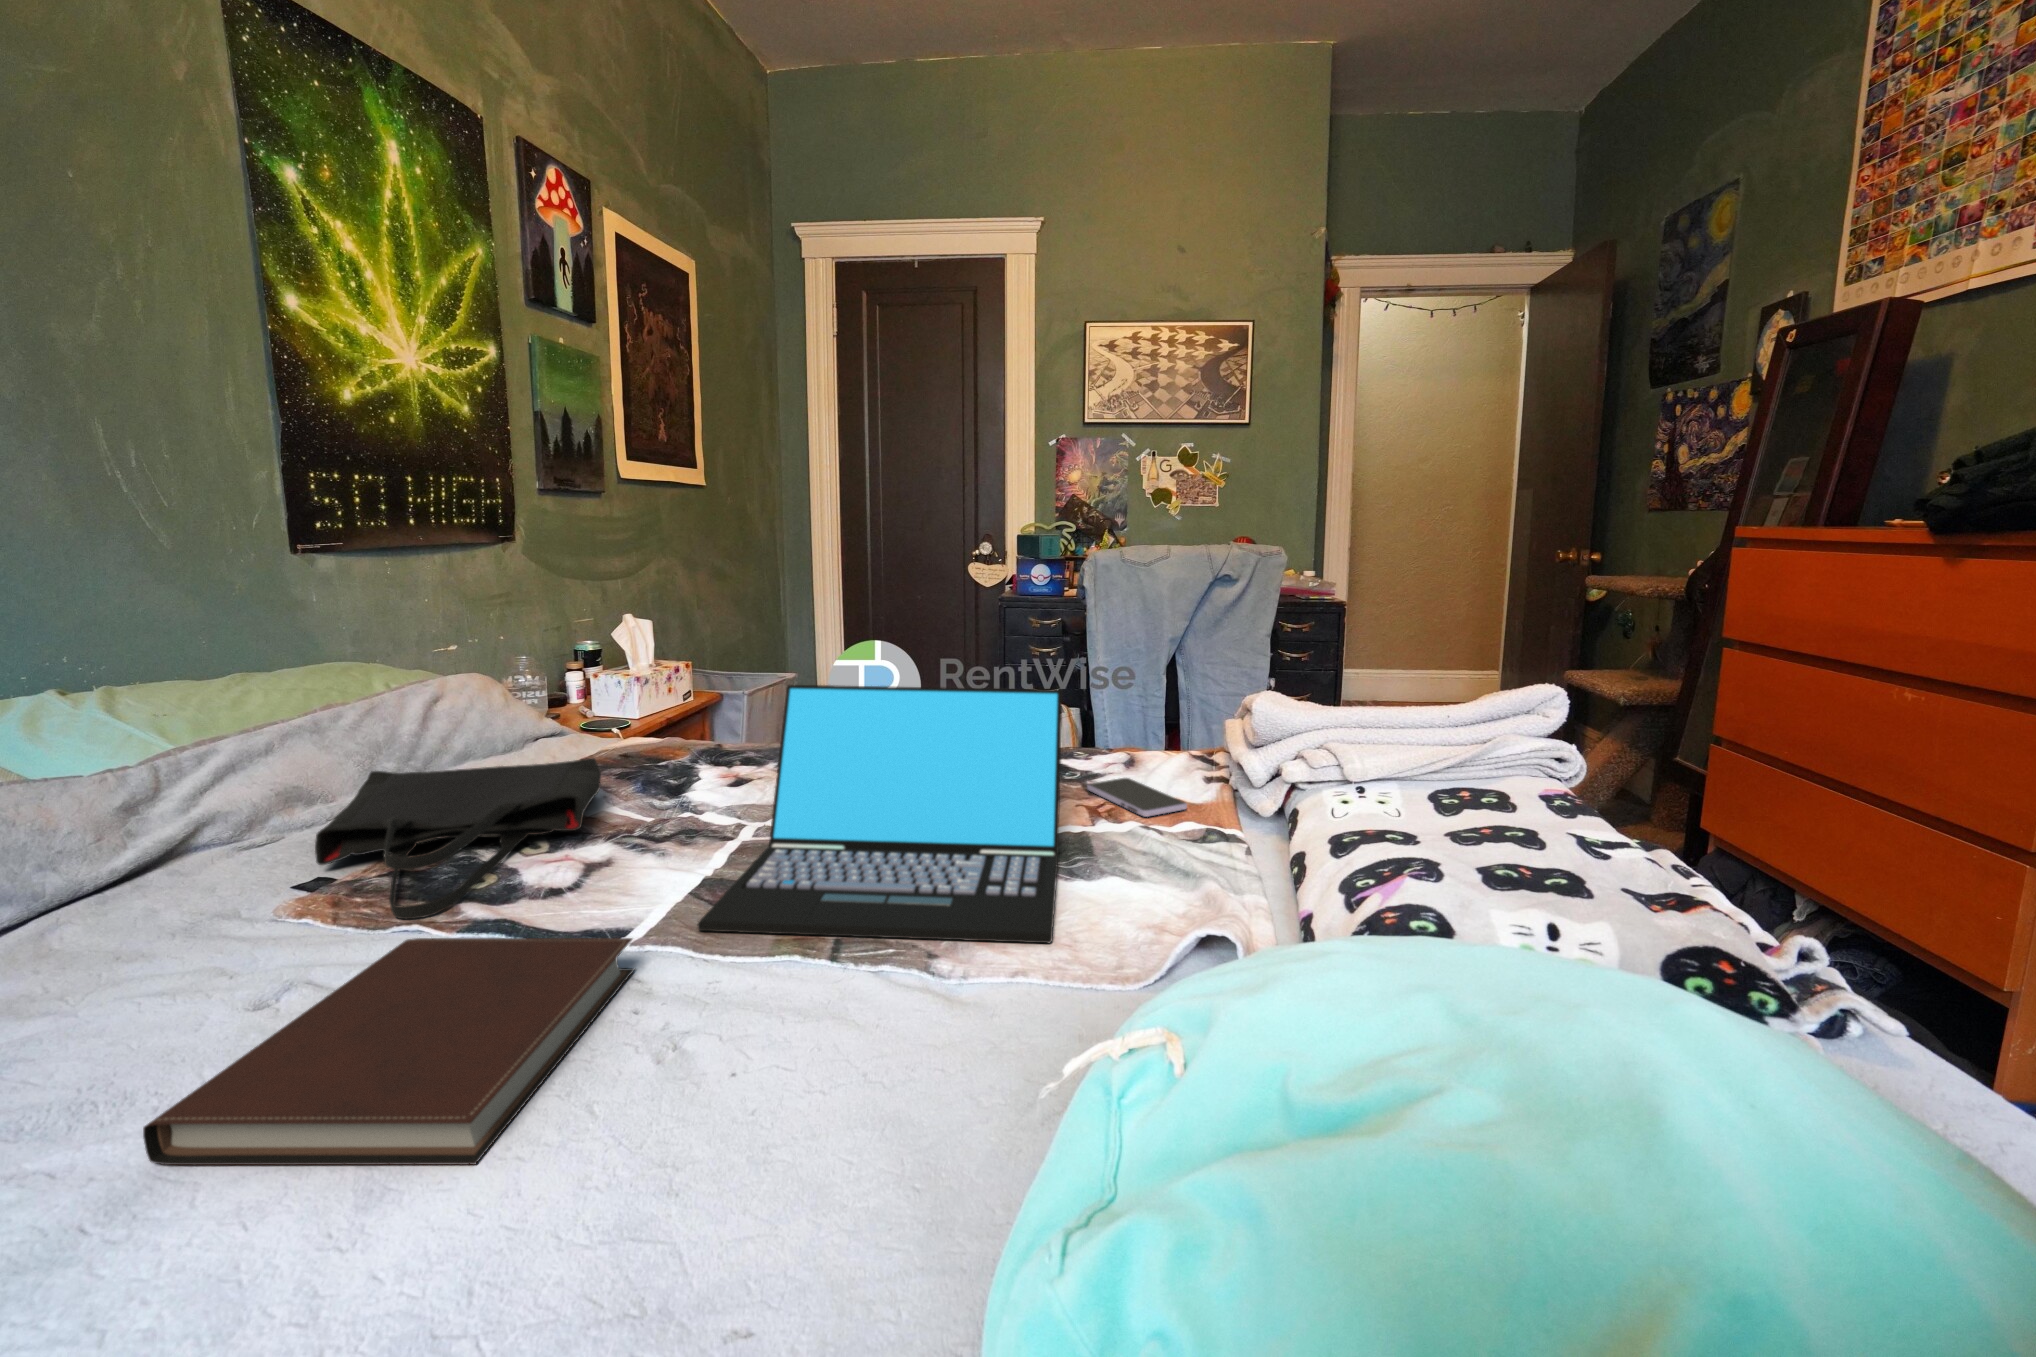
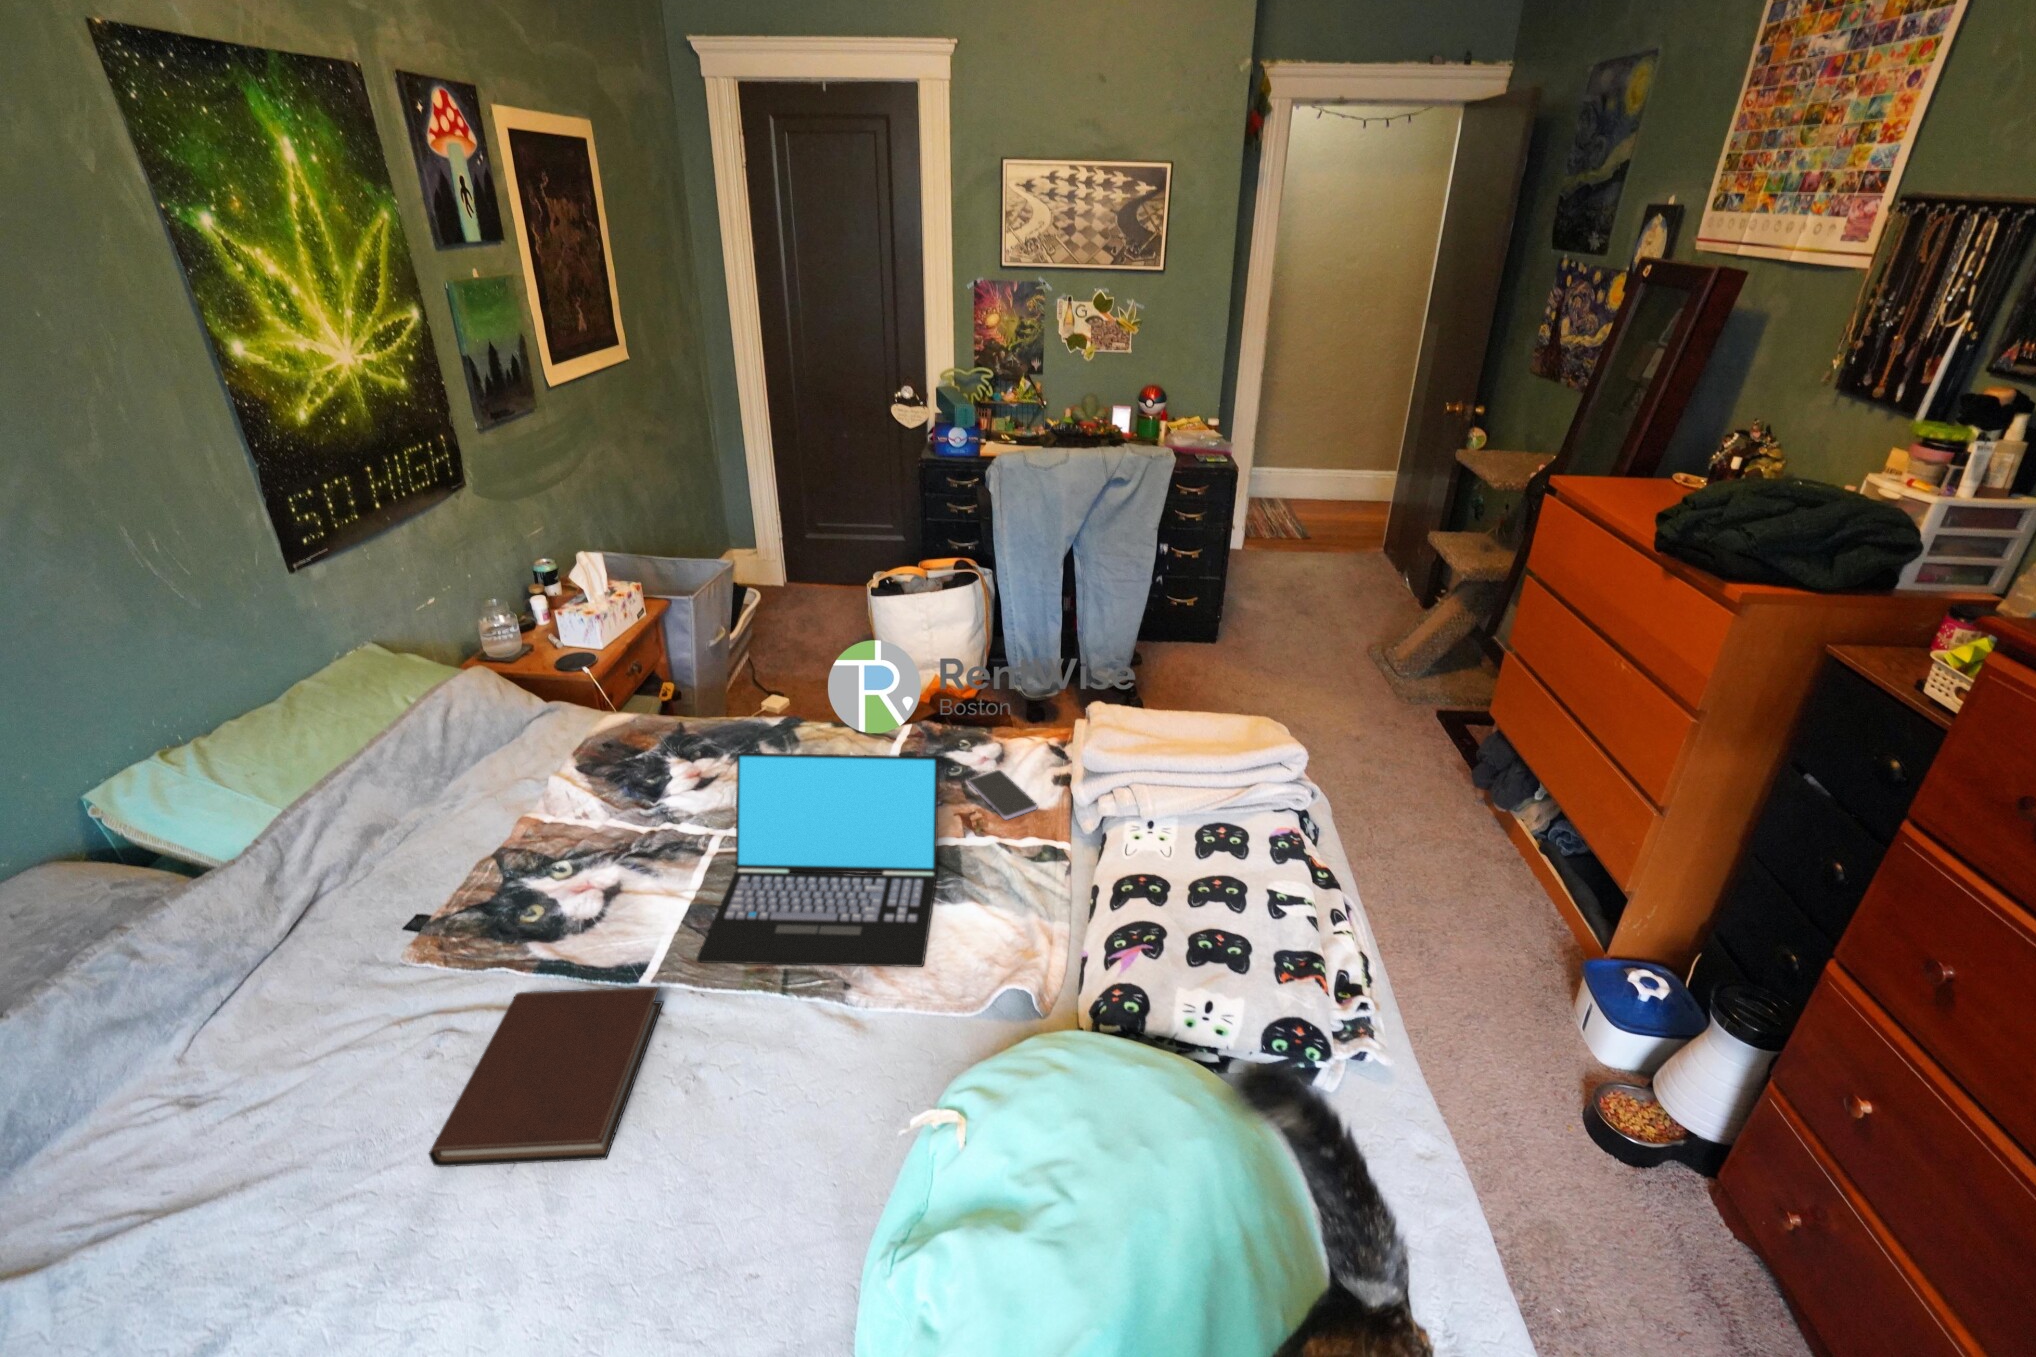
tote bag: present [315,758,601,919] -> none [418,777,602,957]

